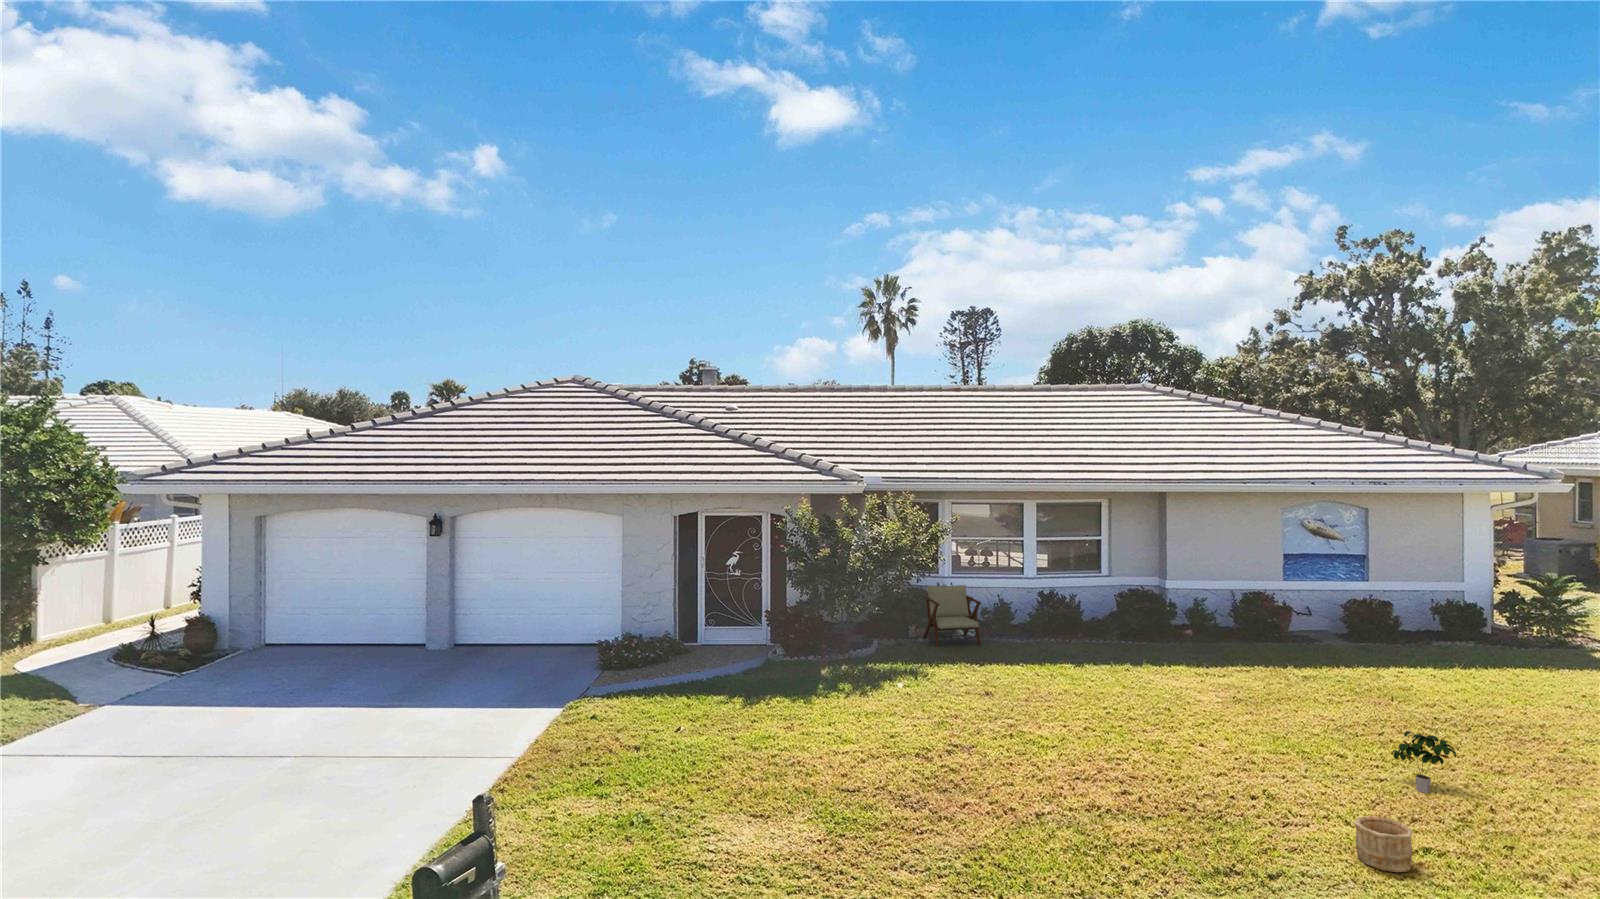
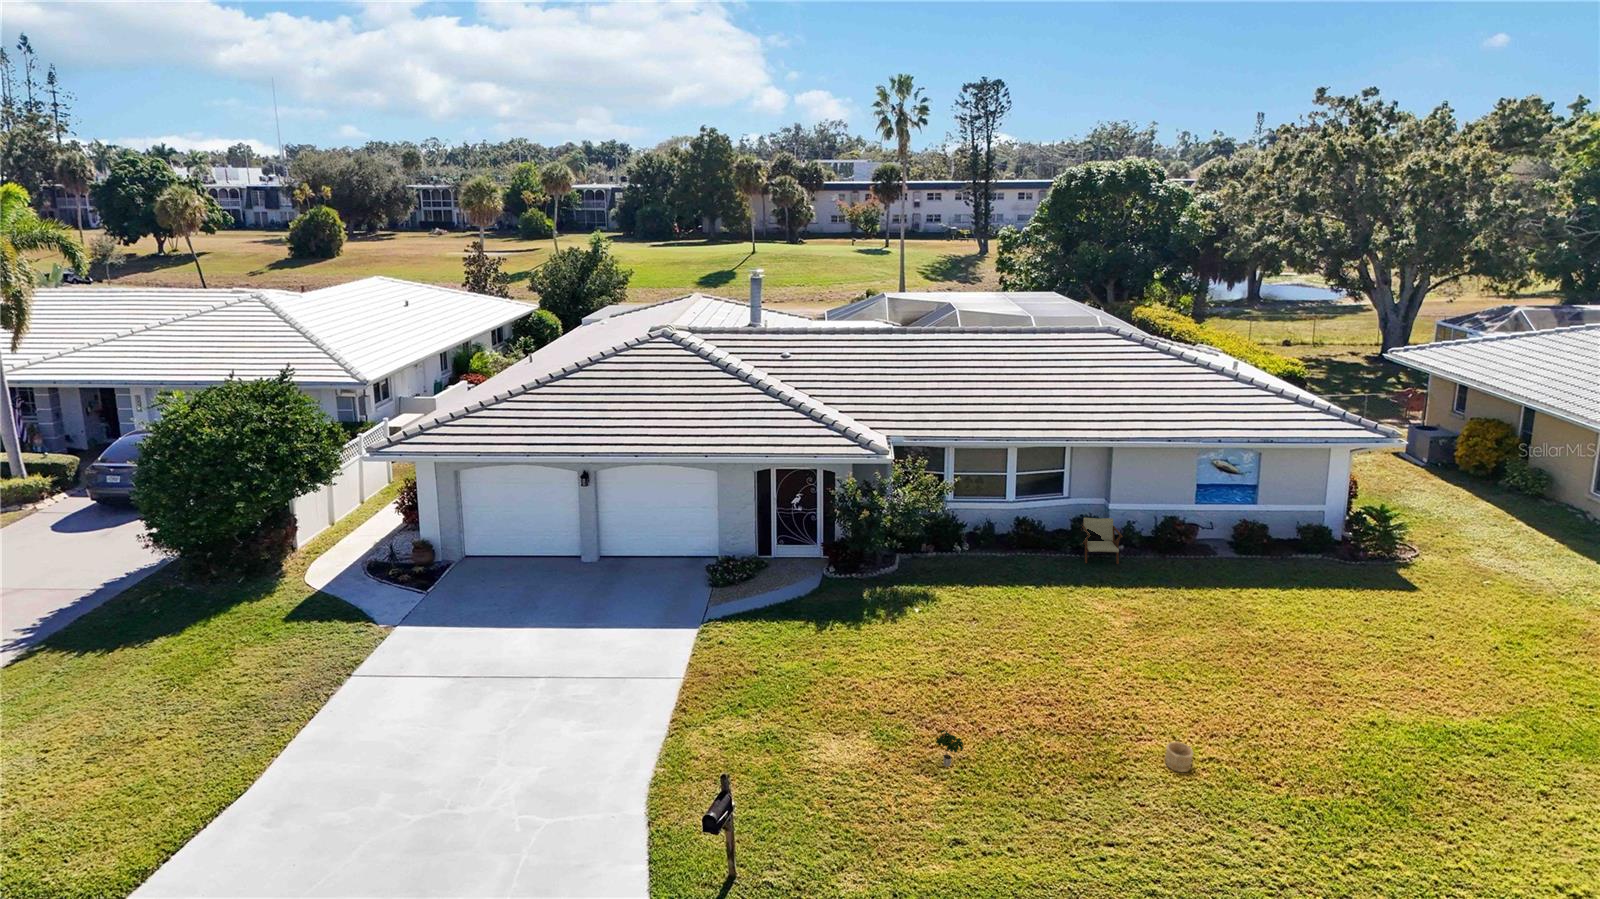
lounge chair: present [923,585,981,647] -> present [1081,518,1123,564]
potted plant: present [1391,731,1456,793] -> present [936,730,963,766]

